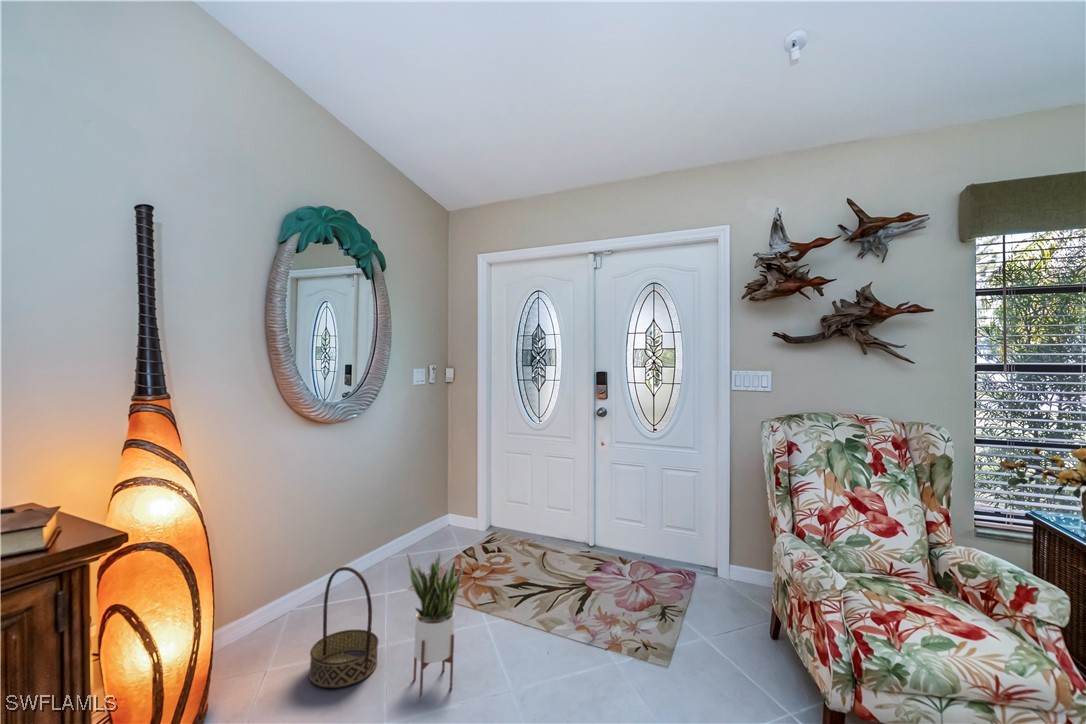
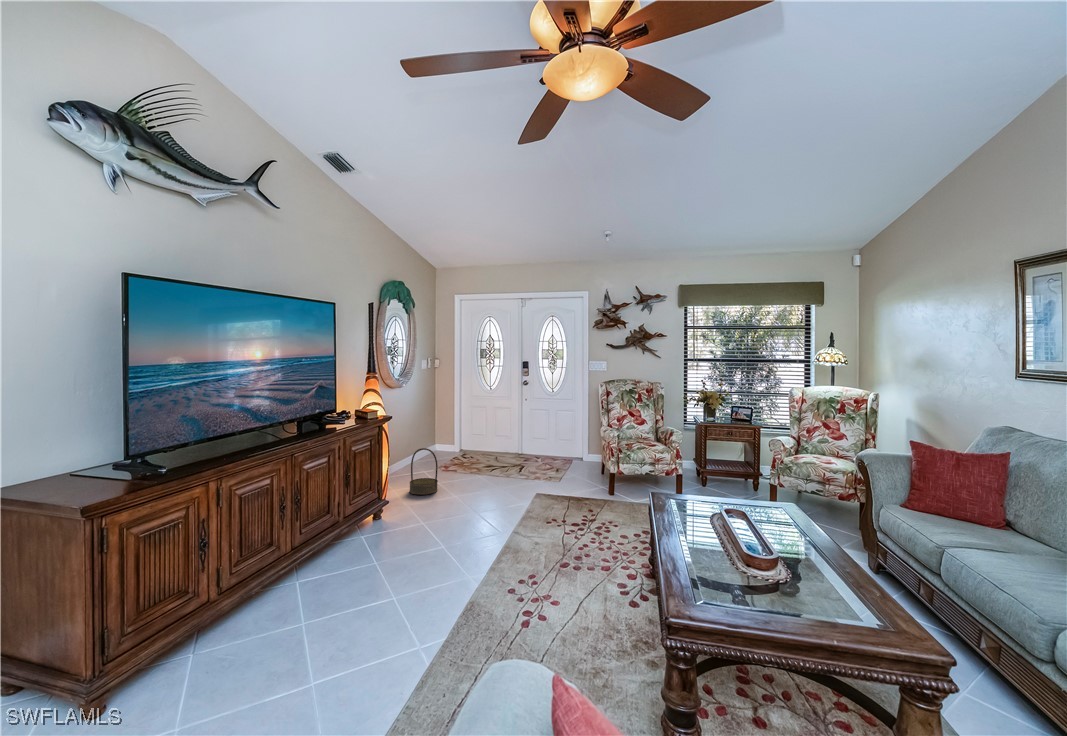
potted plant: present [407,552,463,698] -> none [453,438,477,494]

